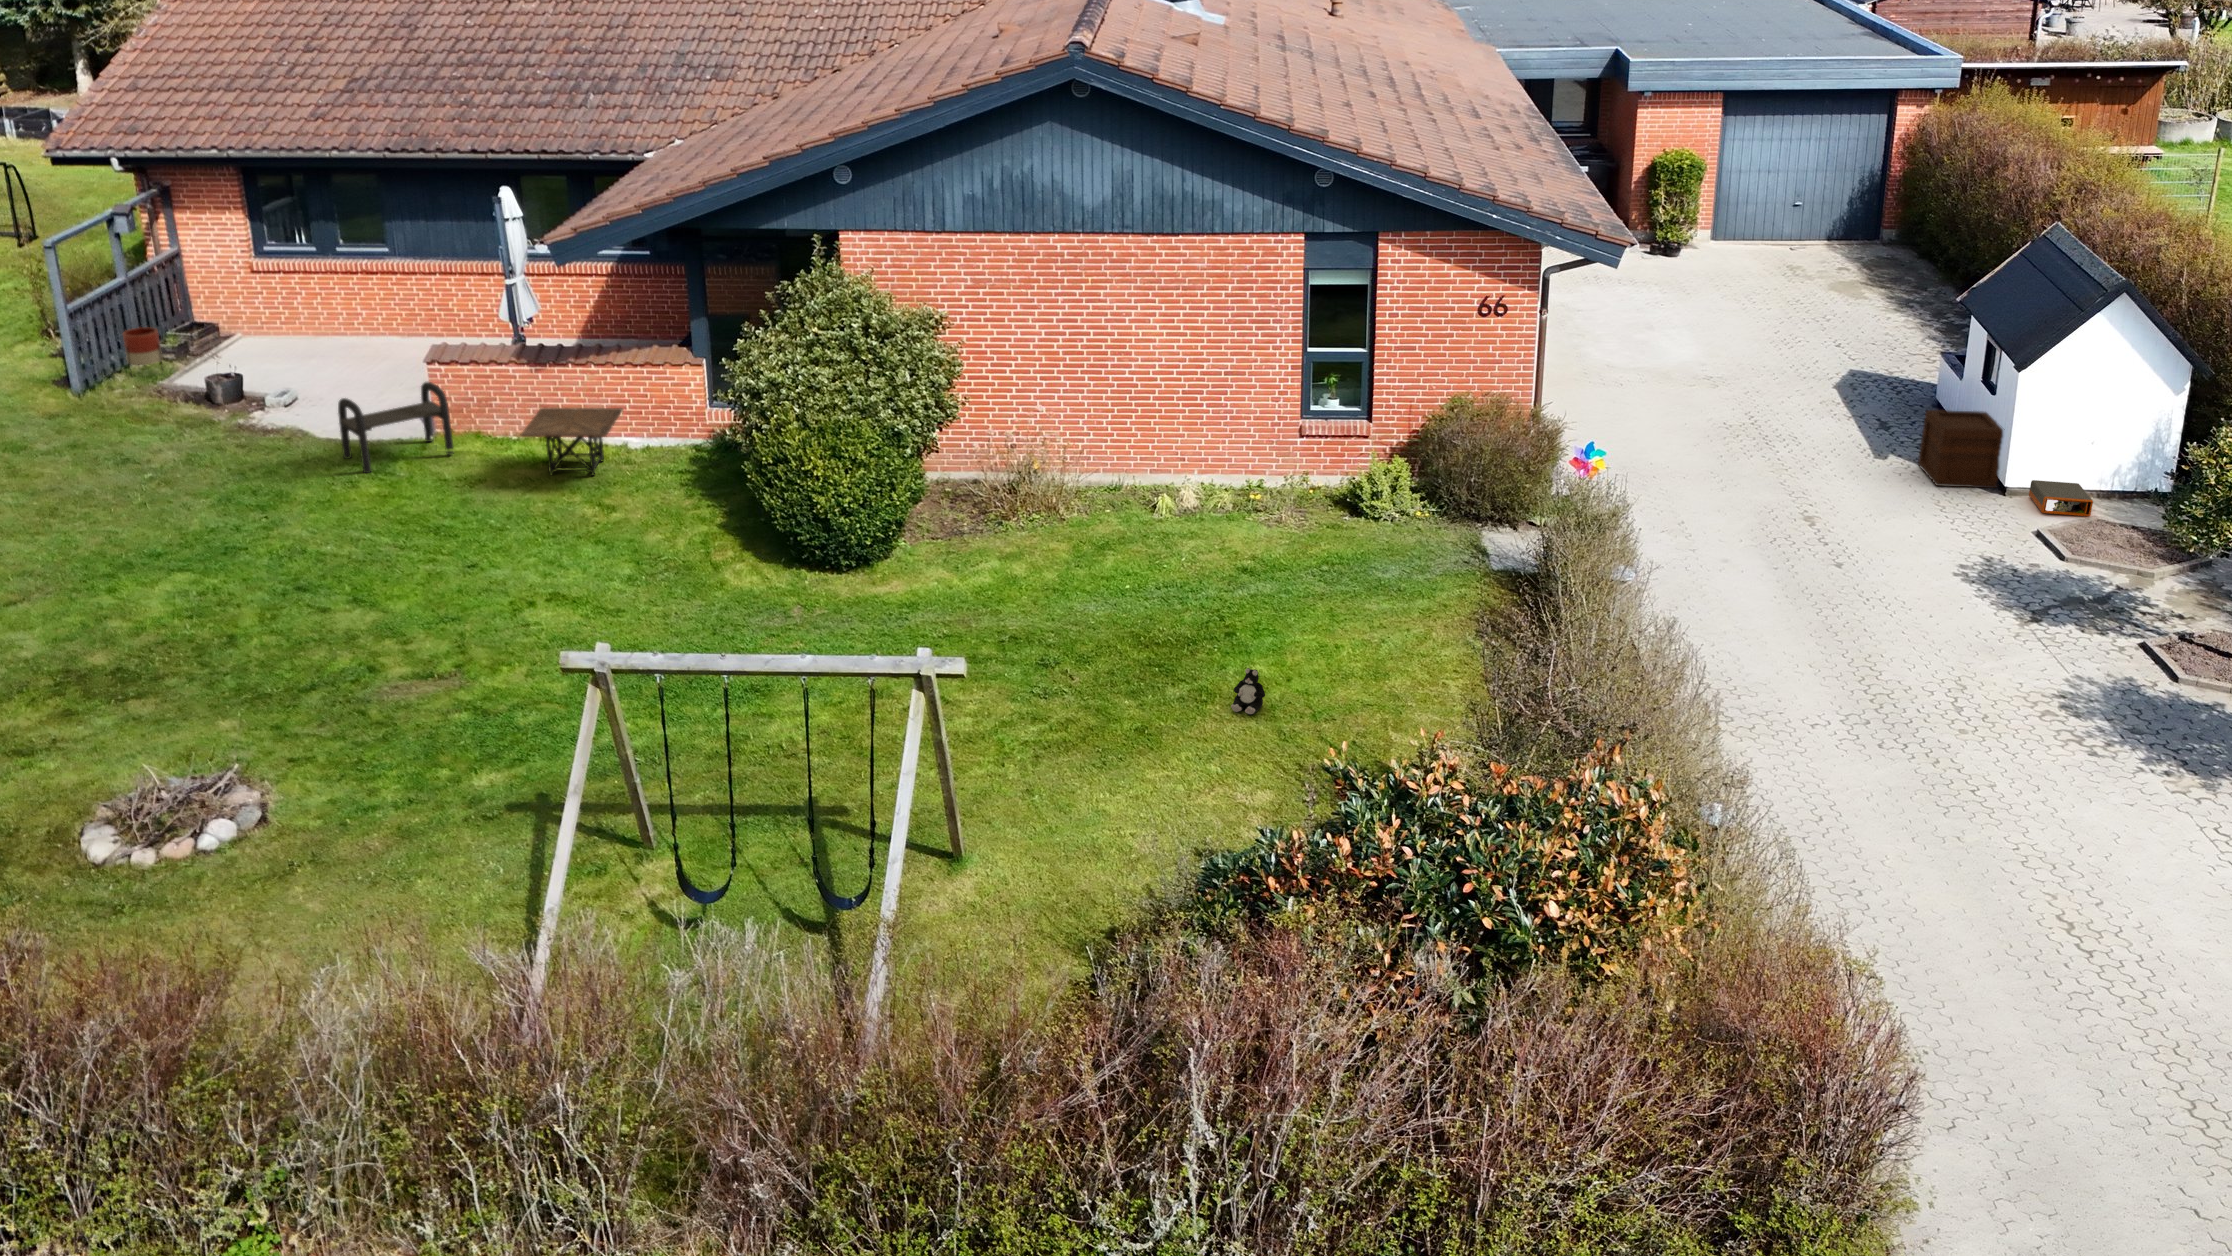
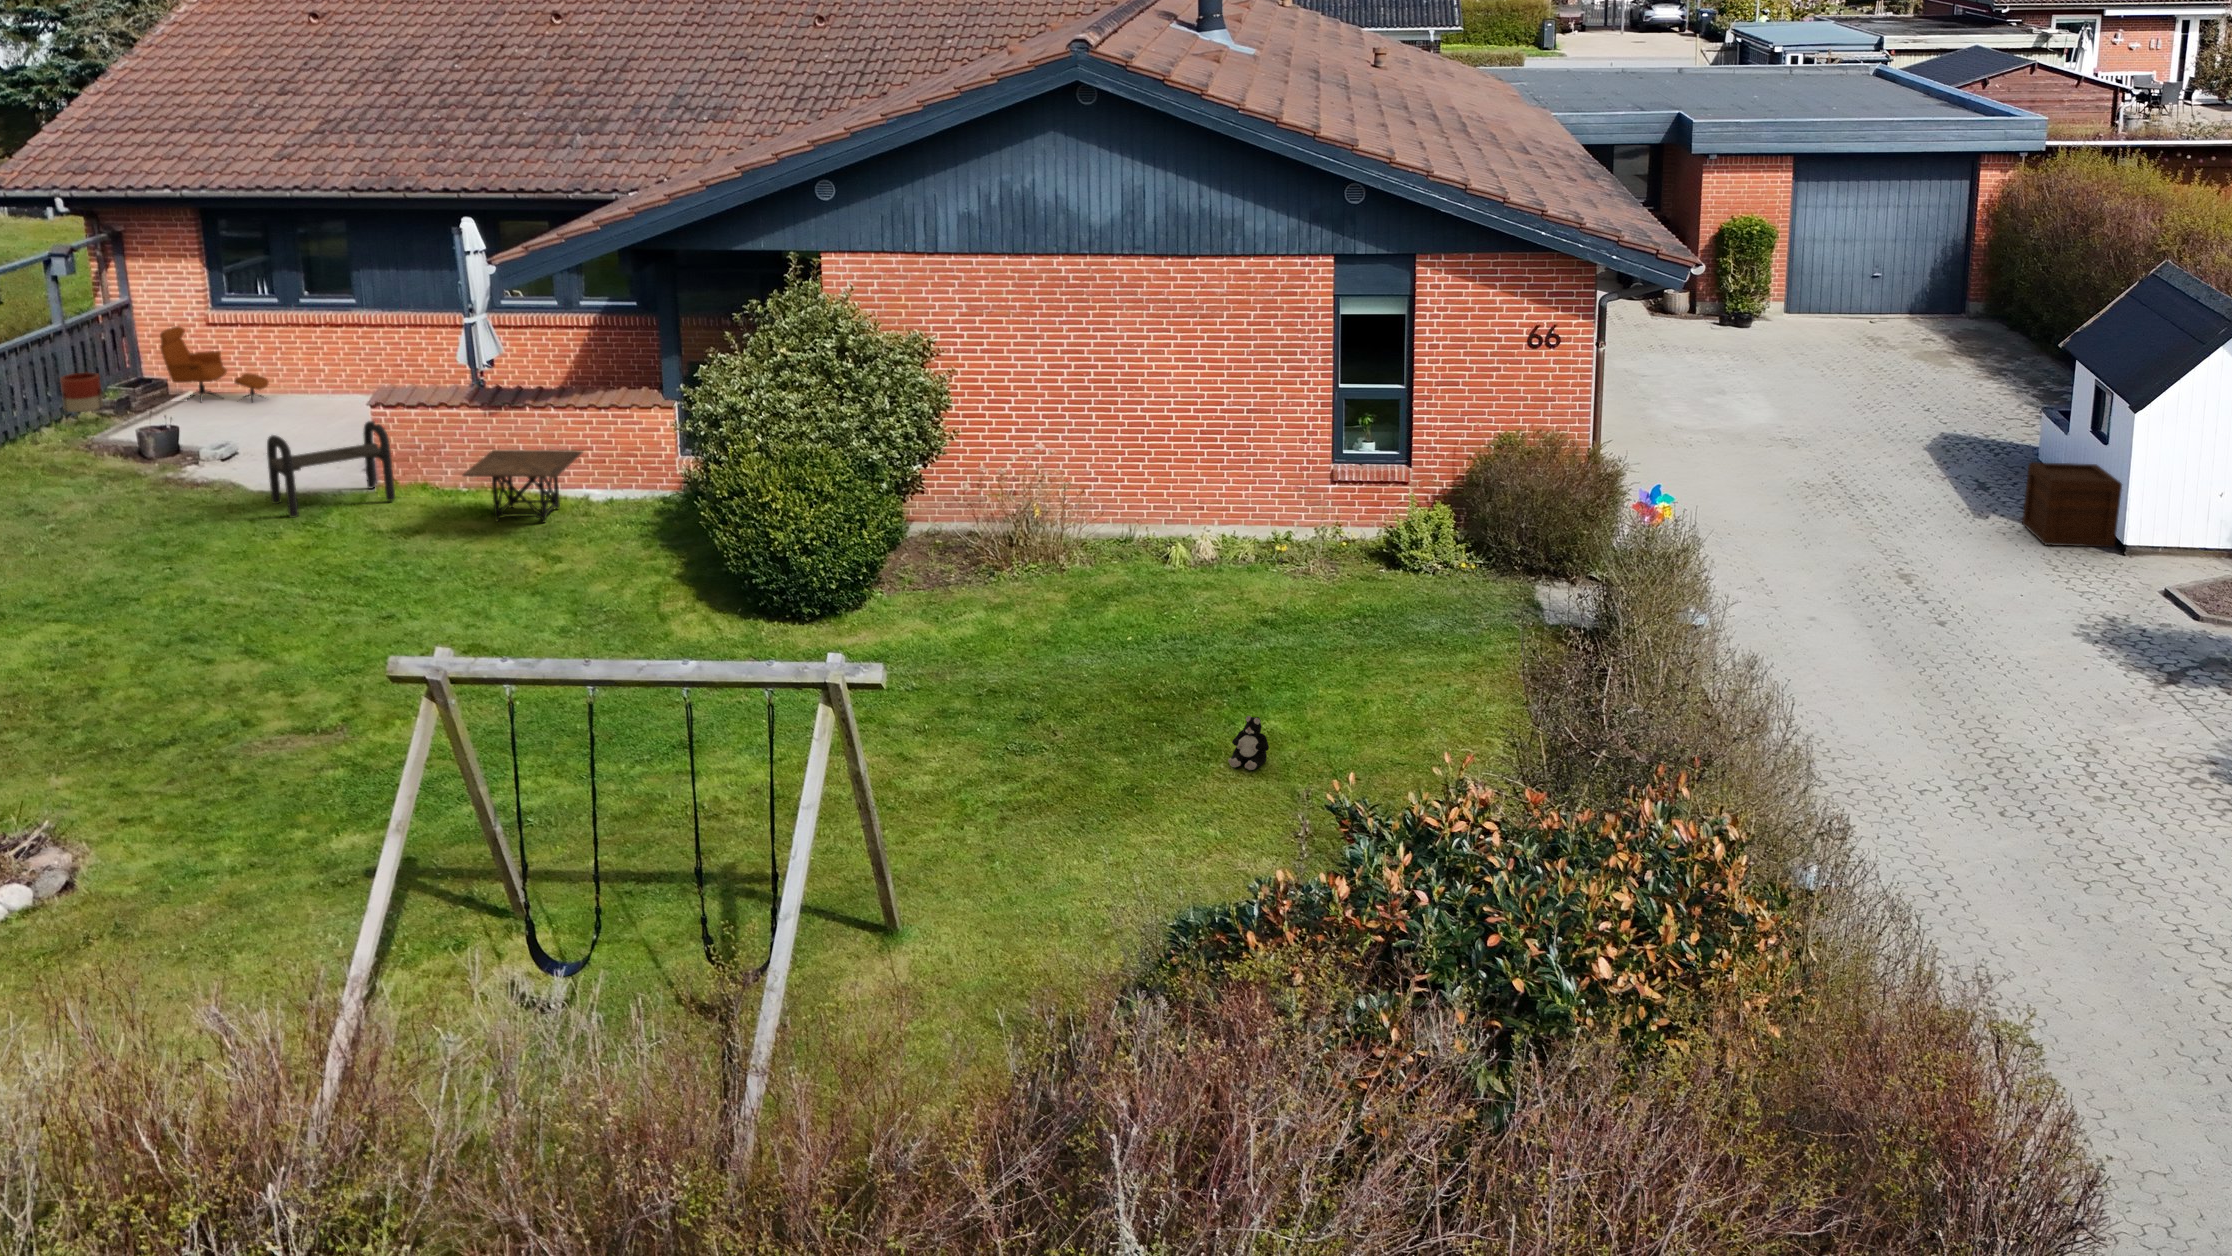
armchair: none [205,278,308,351] -> present [160,326,269,401]
storage box: present [2029,480,2093,516] -> none [2151,537,2225,576]

